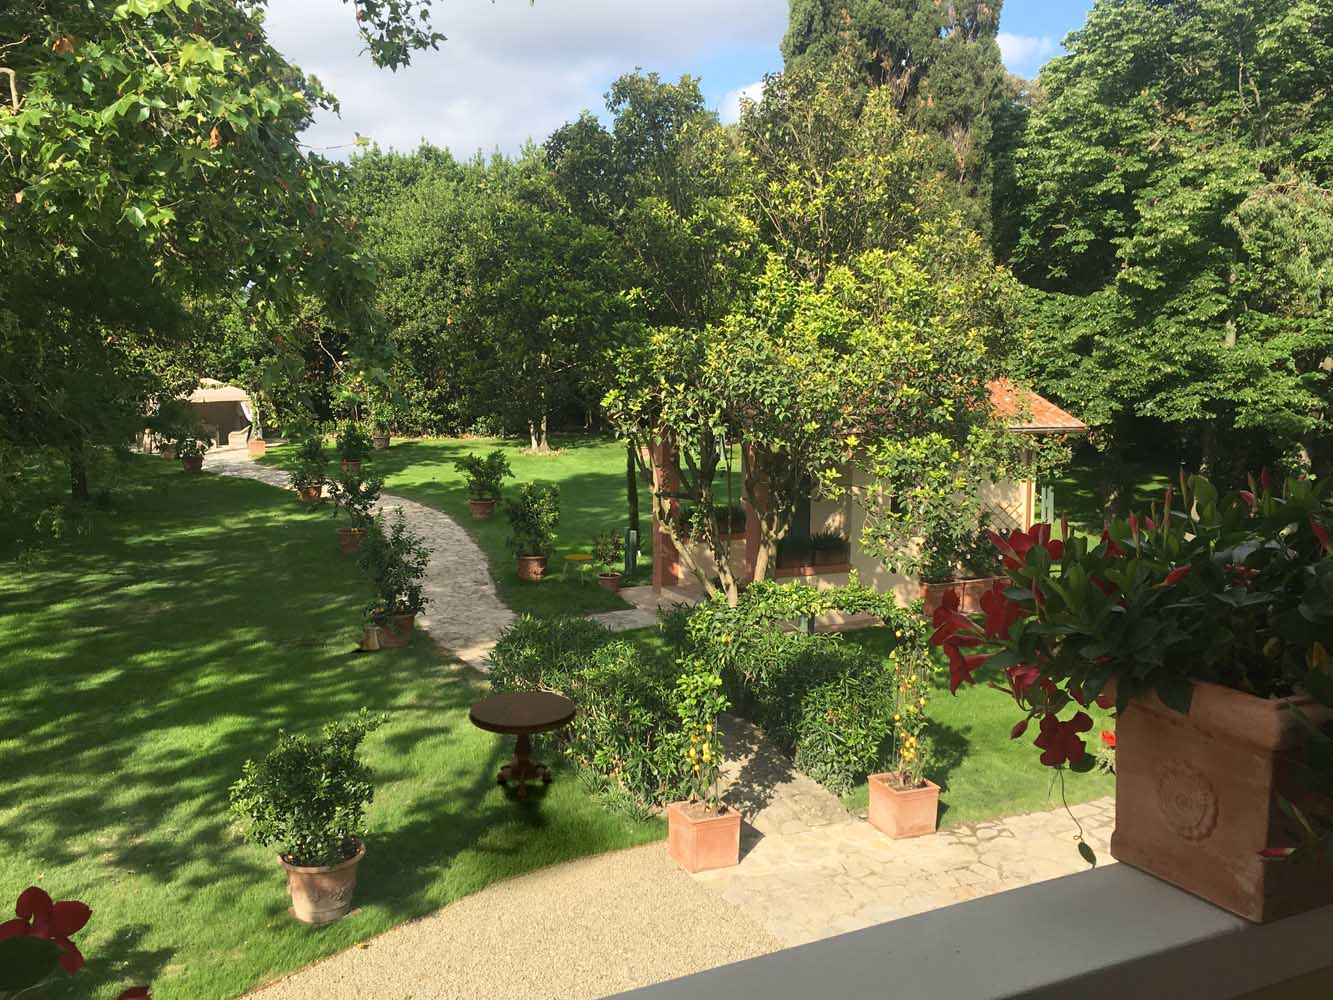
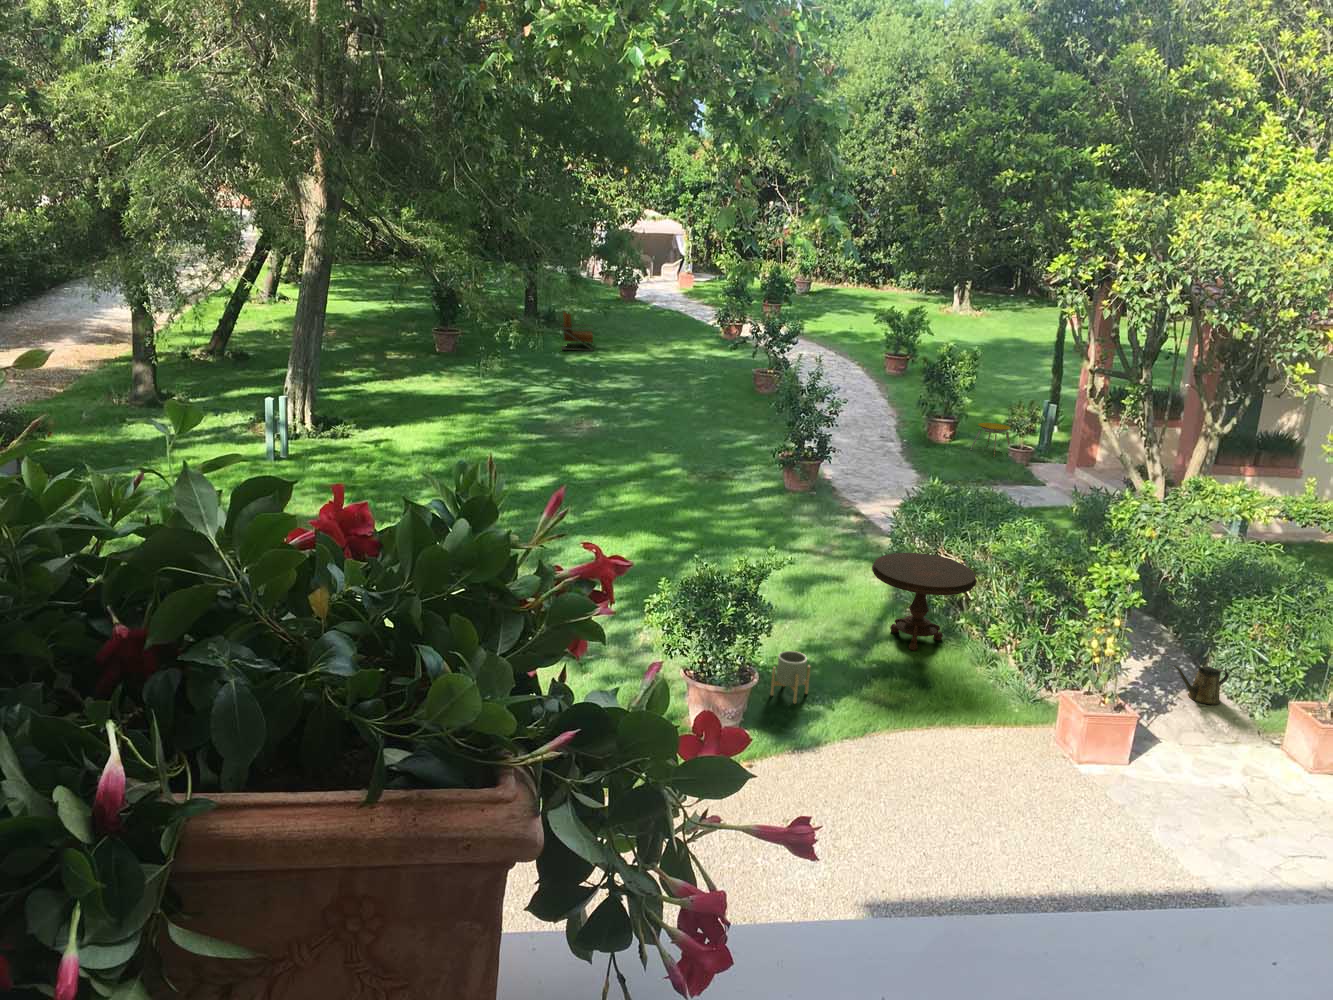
lounge chair: none [103,480,148,526] -> present [560,312,593,351]
watering can: present [344,627,383,651] -> present [1174,666,1229,705]
planter: none [364,828,409,890] -> present [771,651,810,704]

